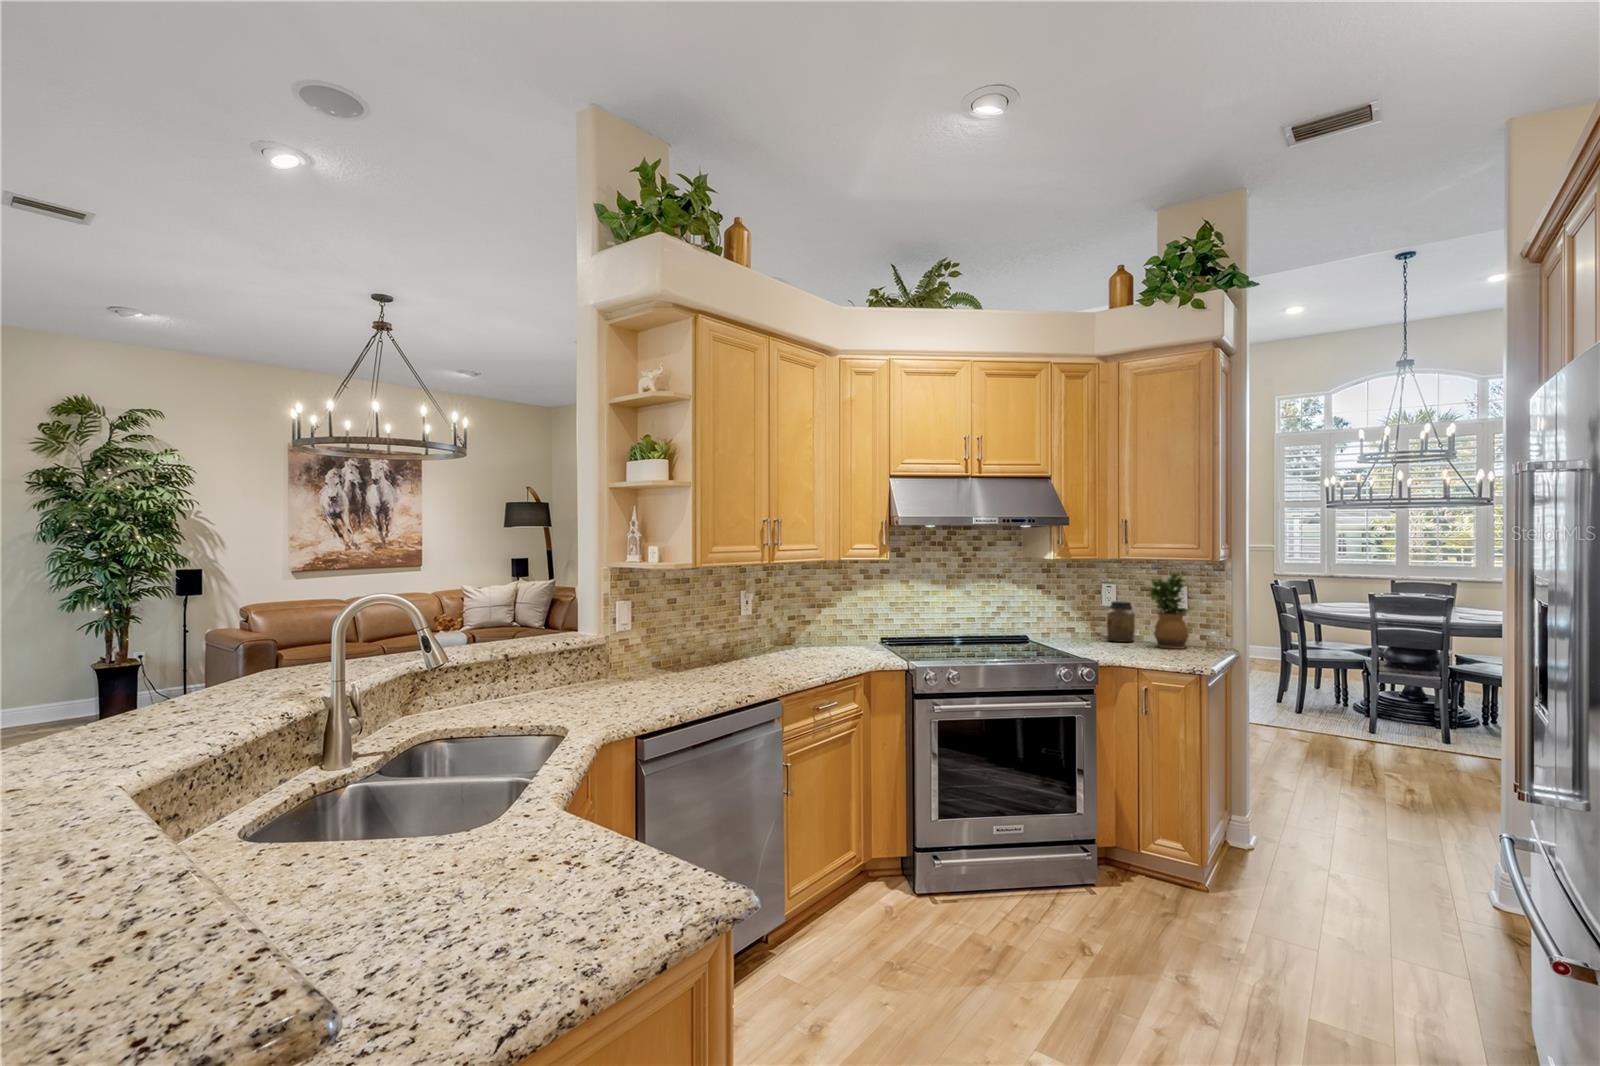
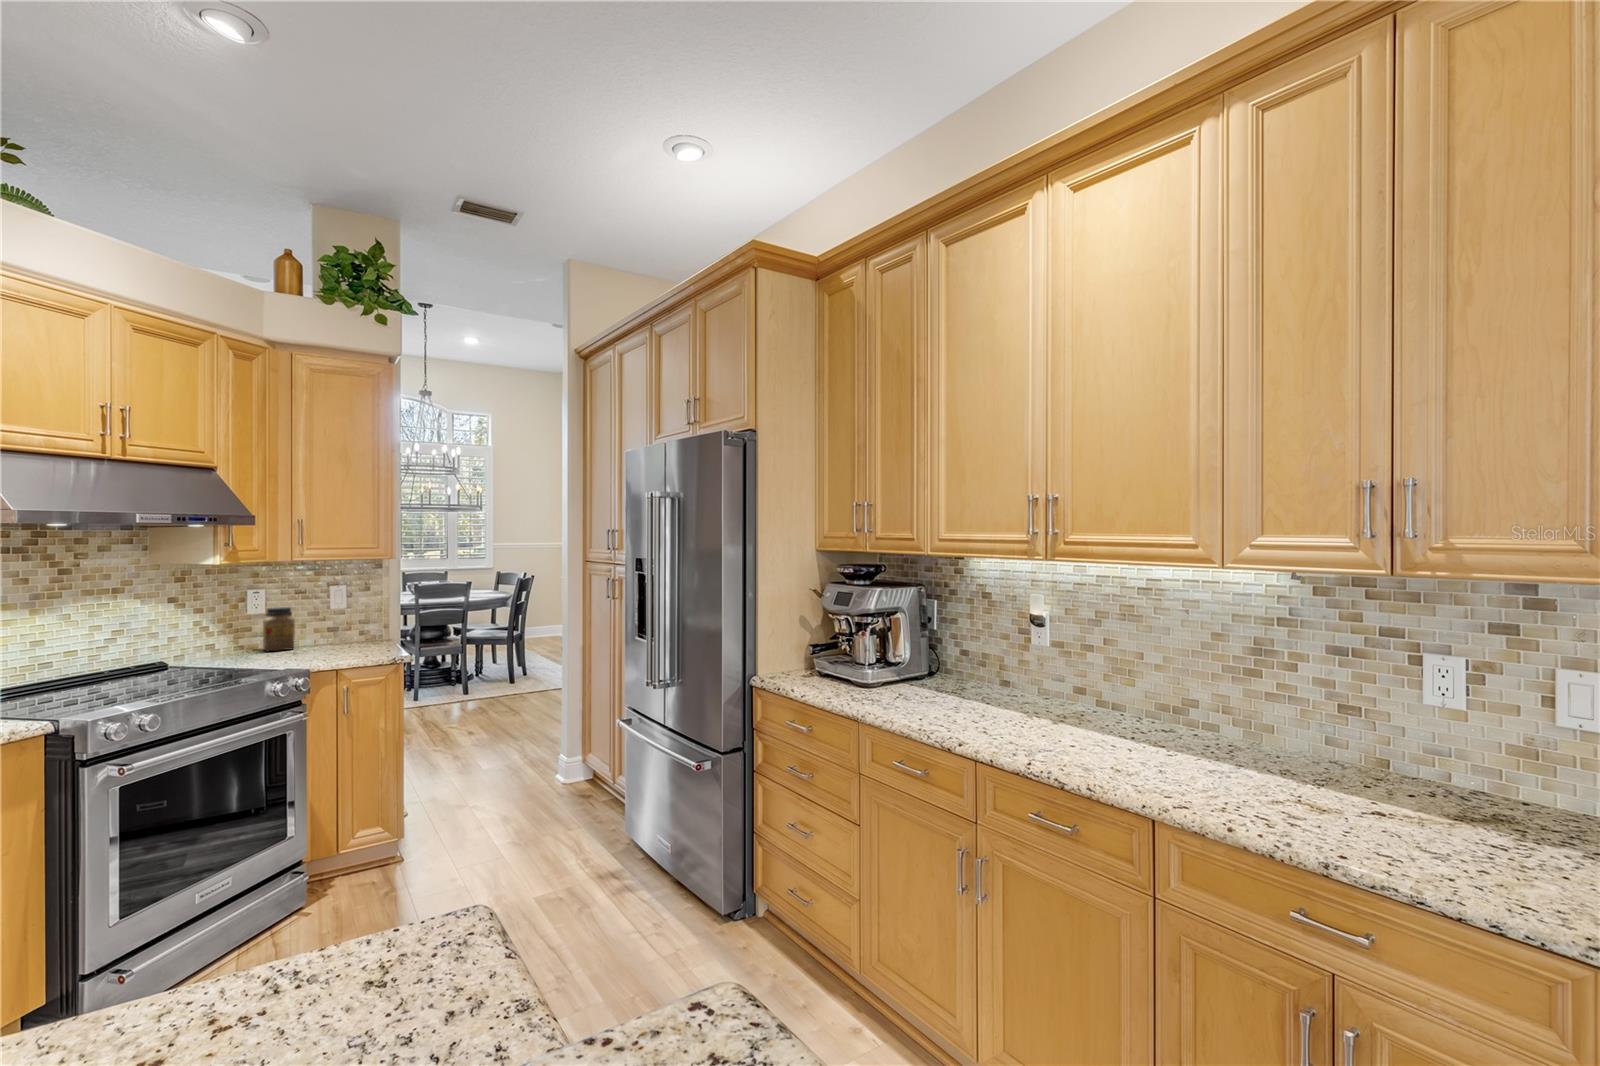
potted plant: present [1148,572,1190,649] -> none [320,573,363,649]

